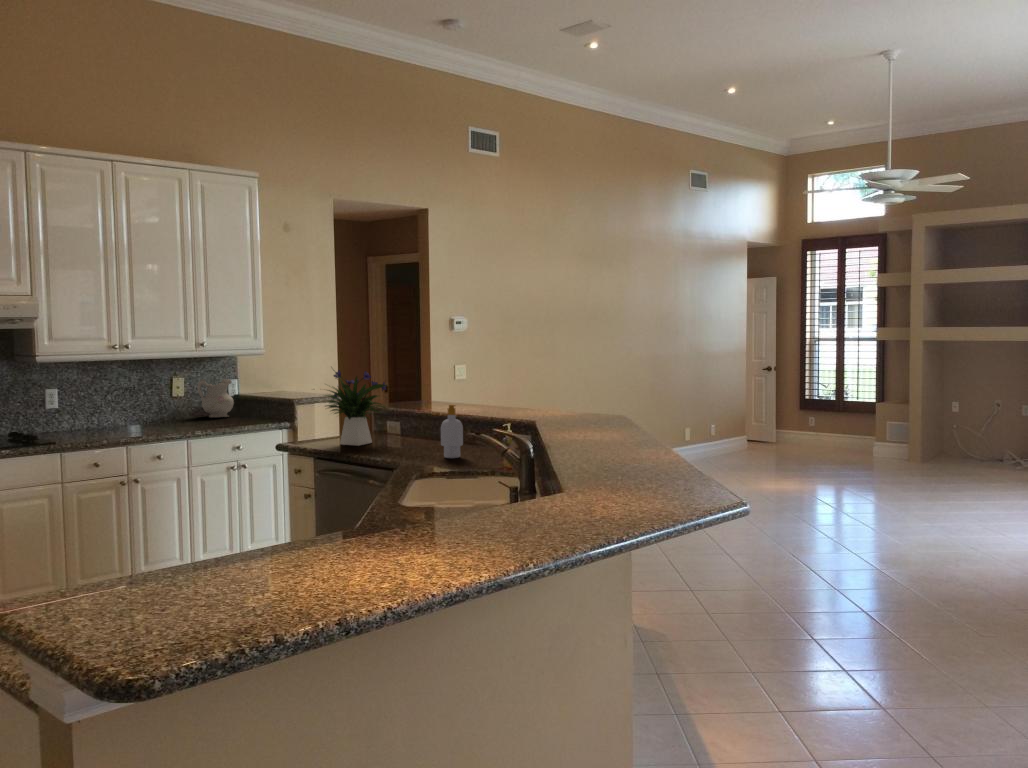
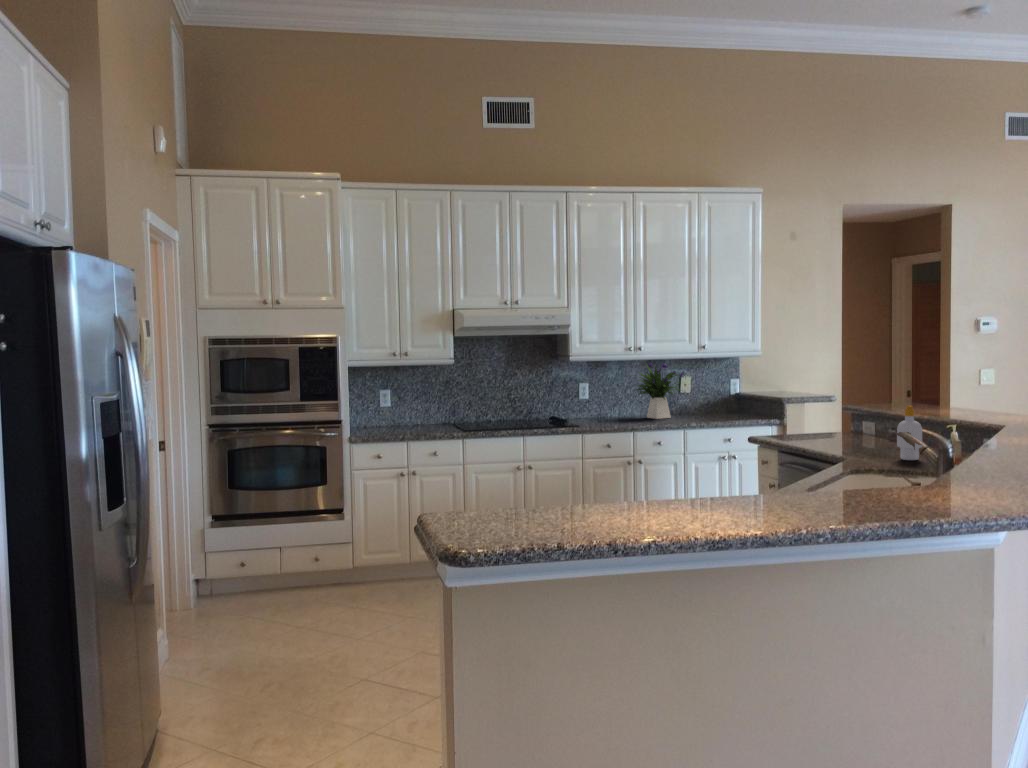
flower arrangement: present [326,370,387,445] -> present [637,362,684,419]
ceramic pitcher: present [198,379,234,417] -> none [702,378,733,413]

